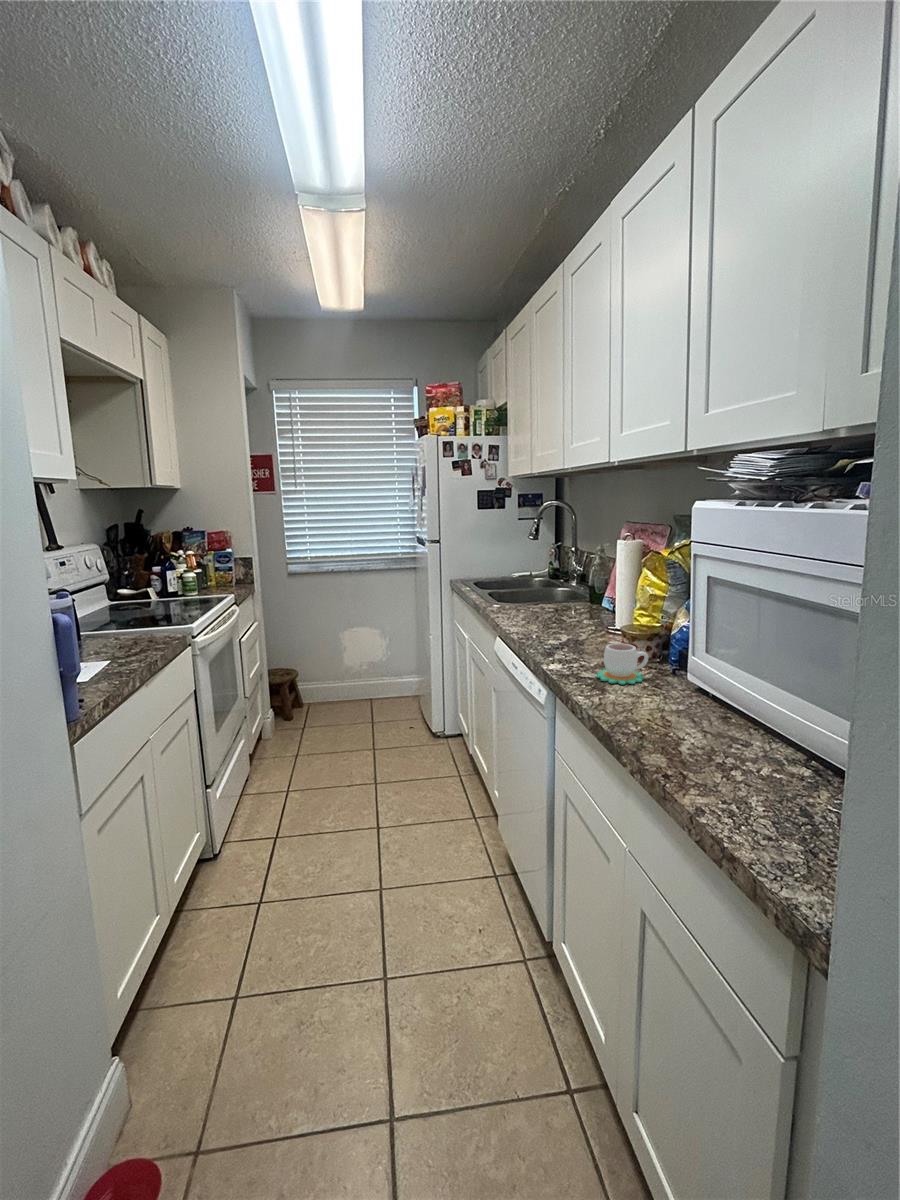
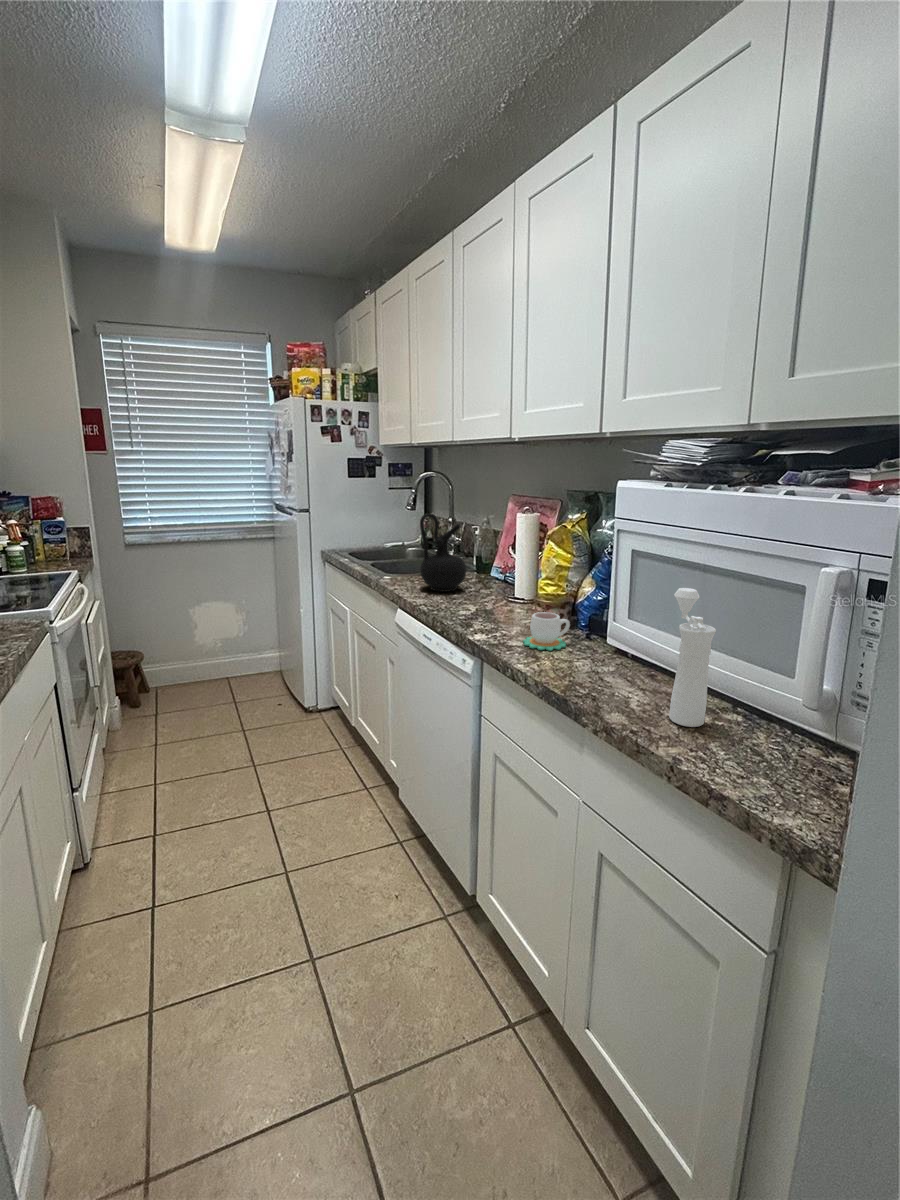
ceramic jug: none [520,541,568,621] -> present [420,513,466,592]
pepper mill: none [718,619,768,778] -> present [669,588,716,727]

